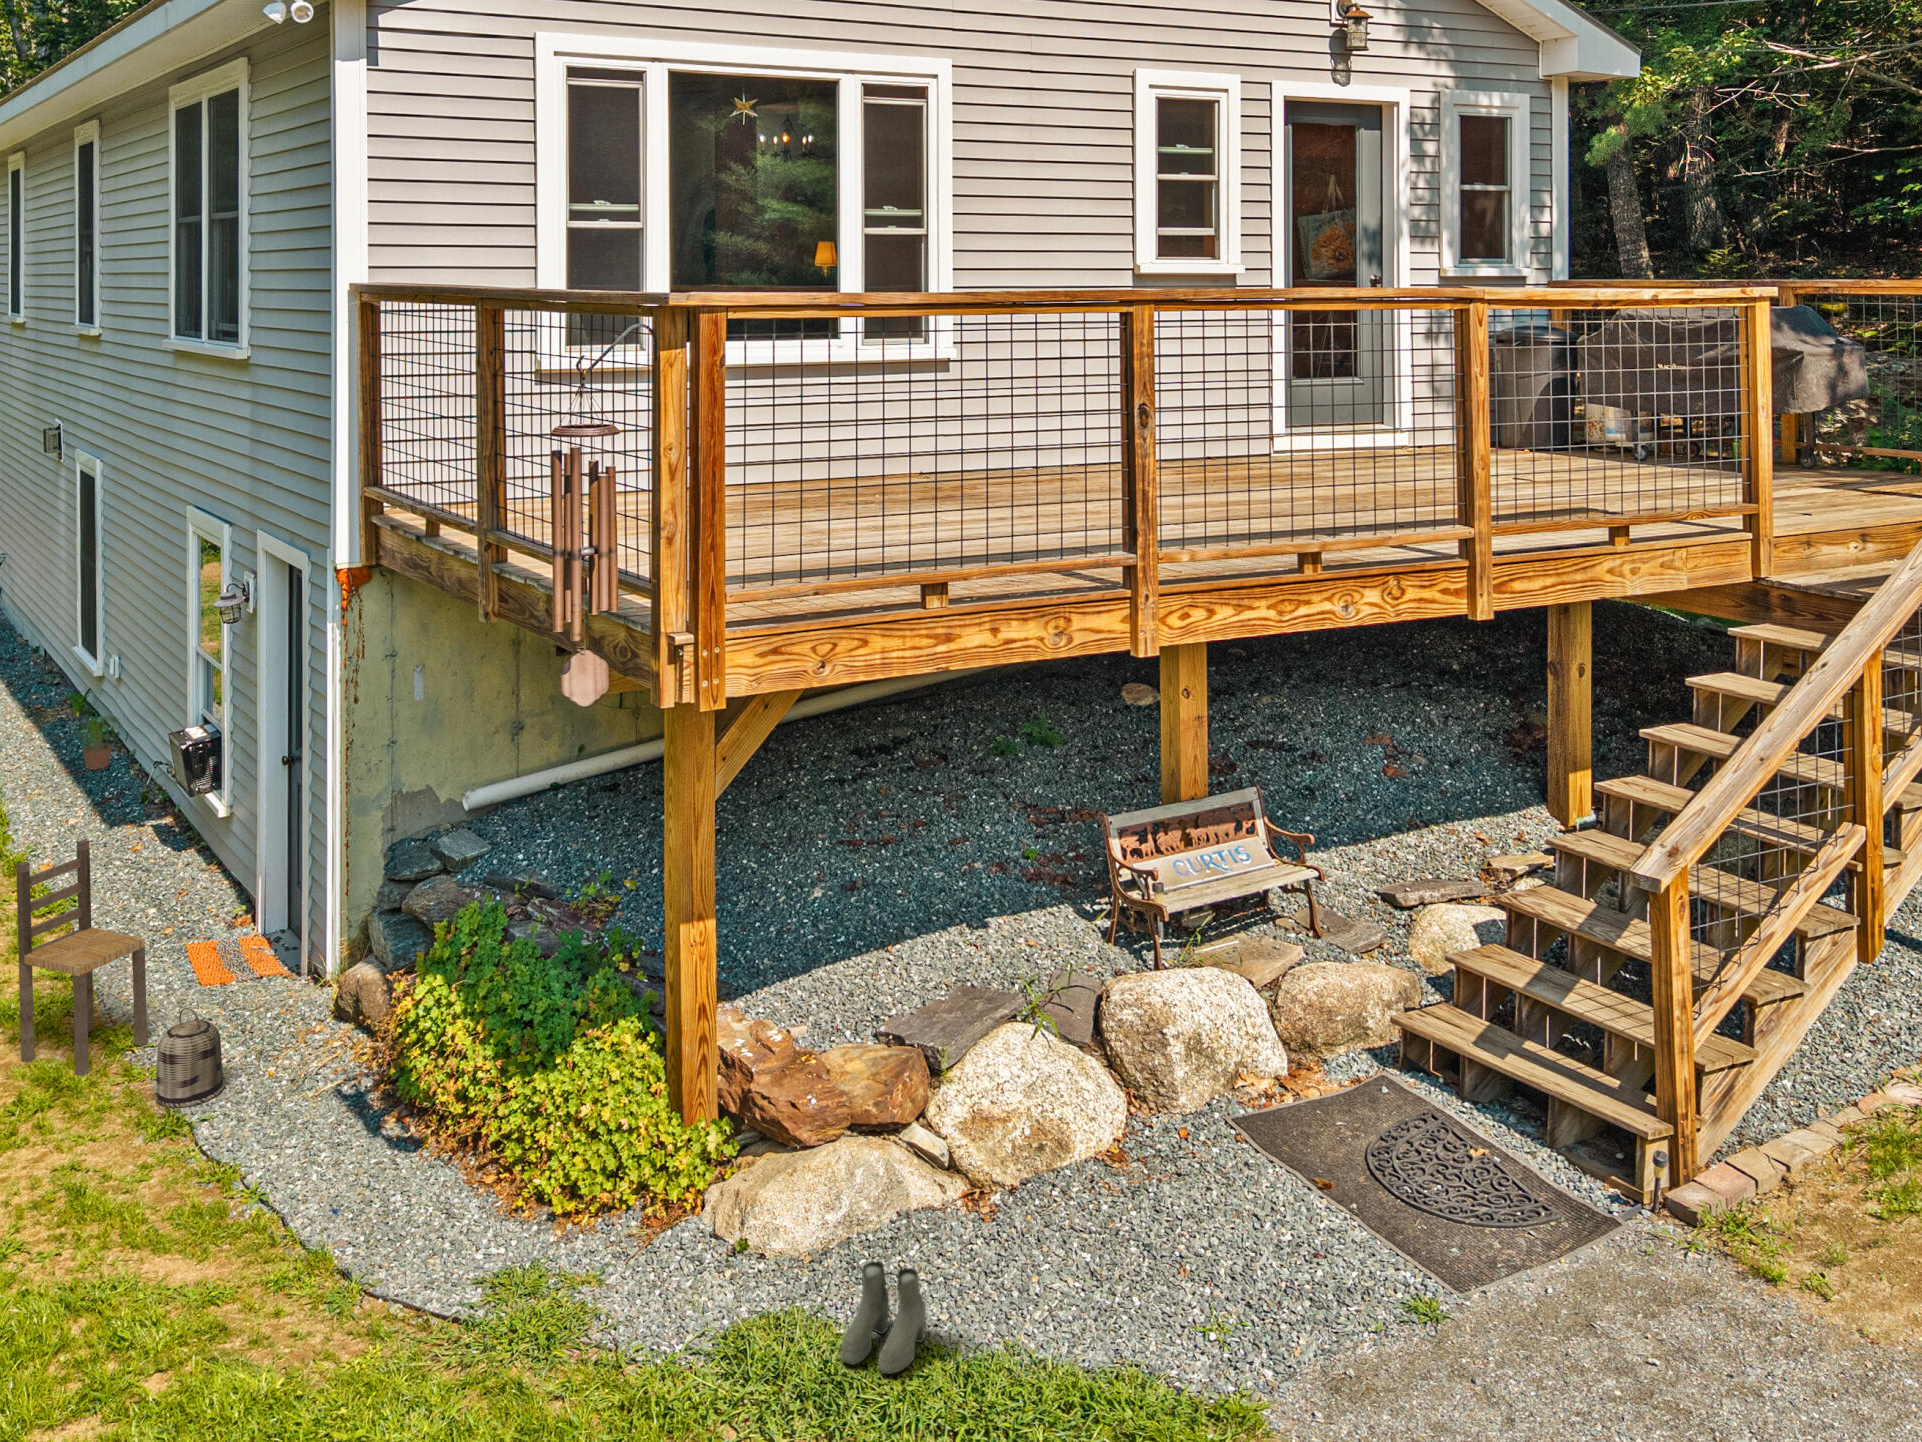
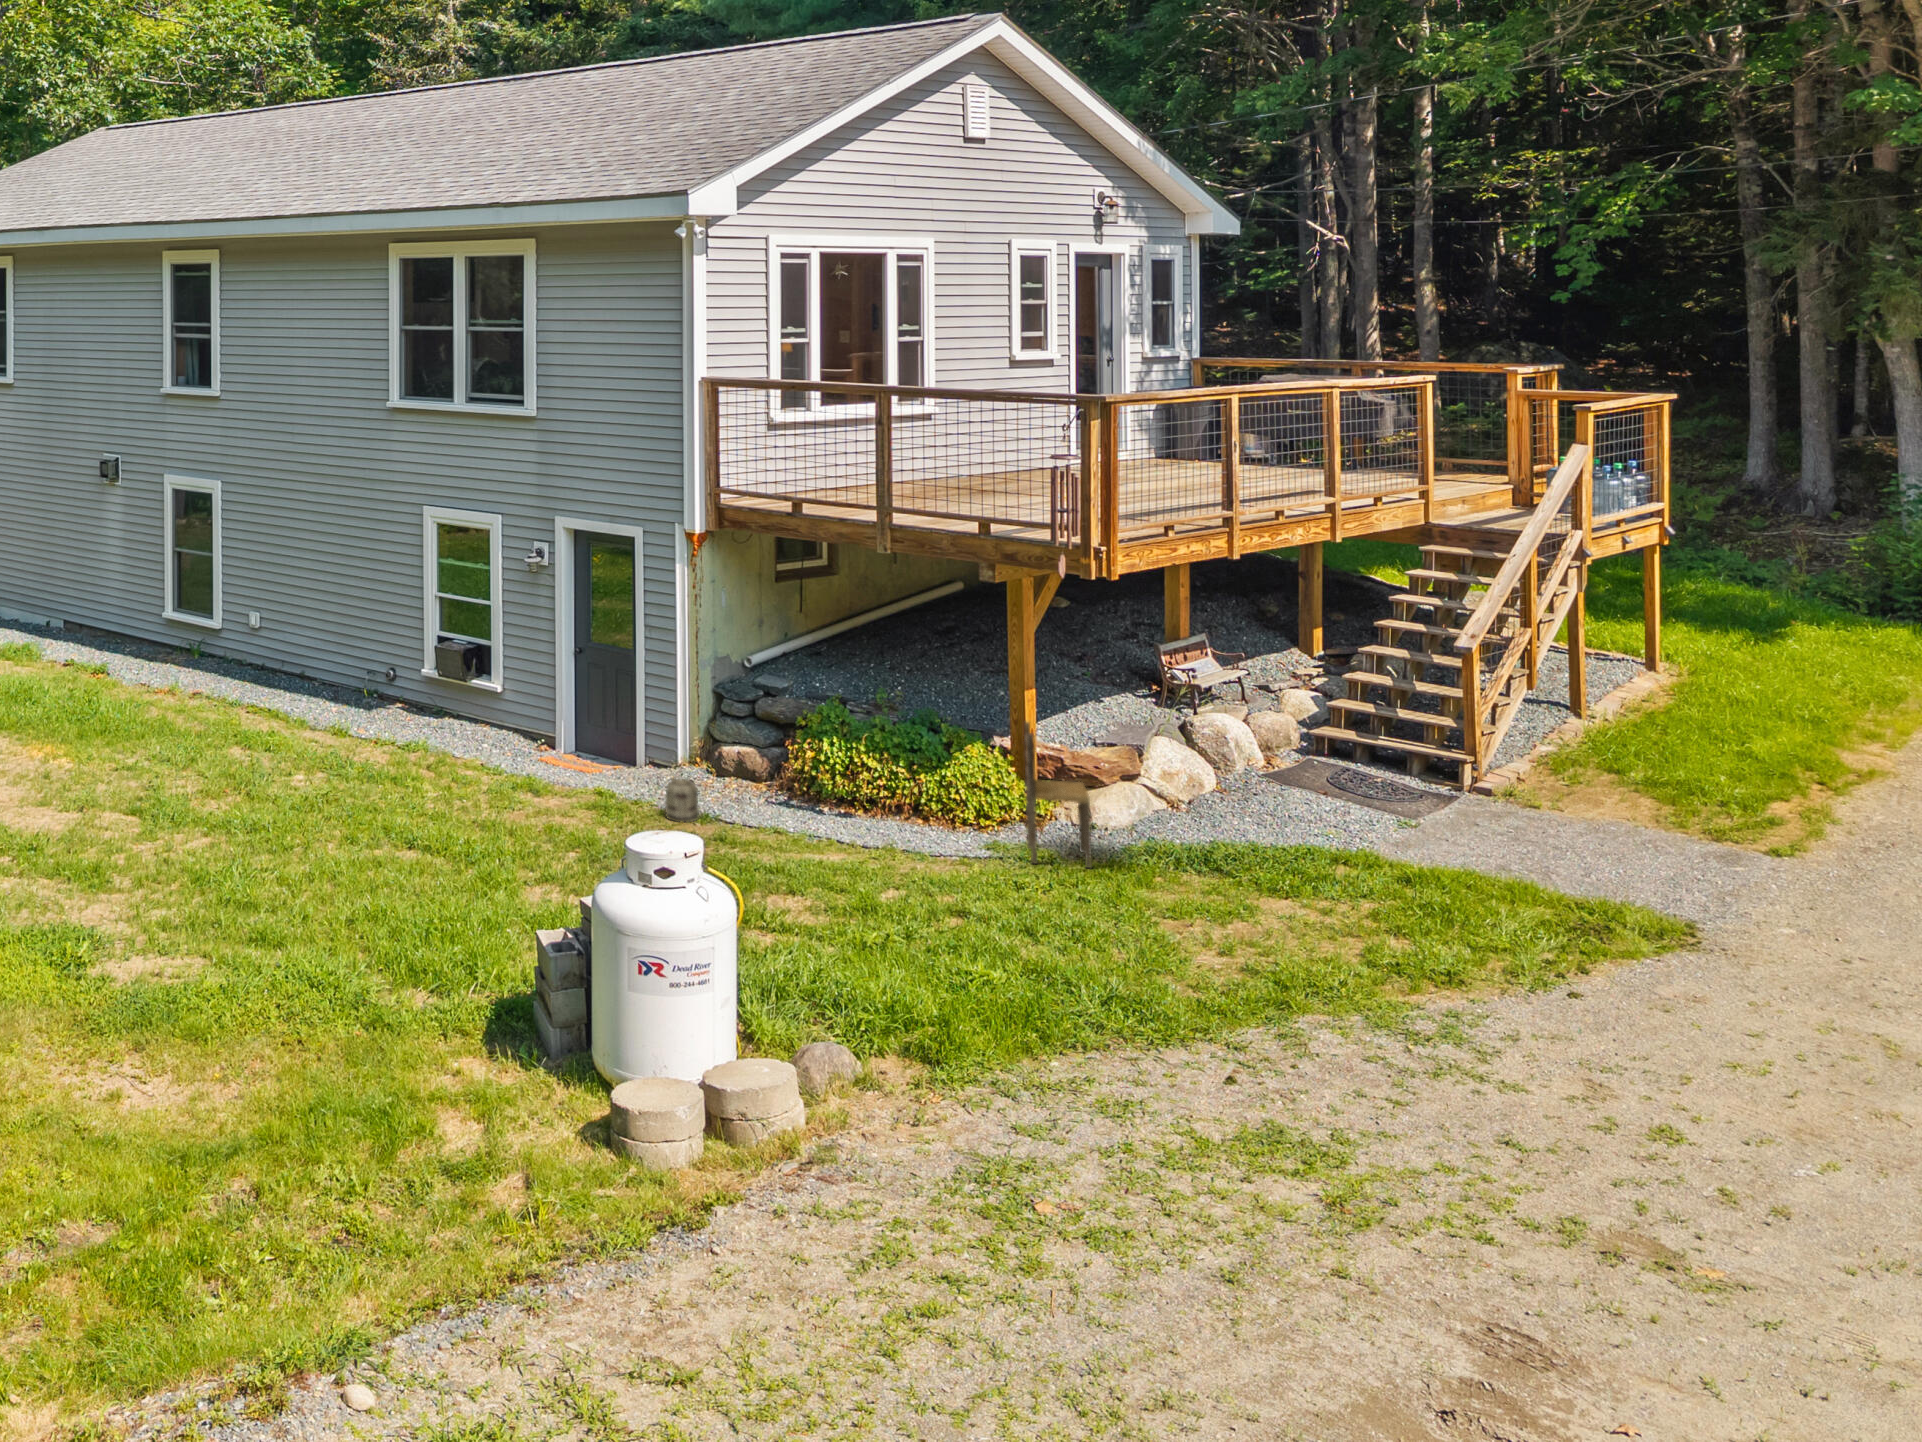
potted plant: present [80,716,122,770] -> none [315,649,354,685]
chair: present [16,840,147,1076] -> present [1024,722,1092,868]
boots: present [840,1261,926,1374] -> none [1179,830,1215,873]

